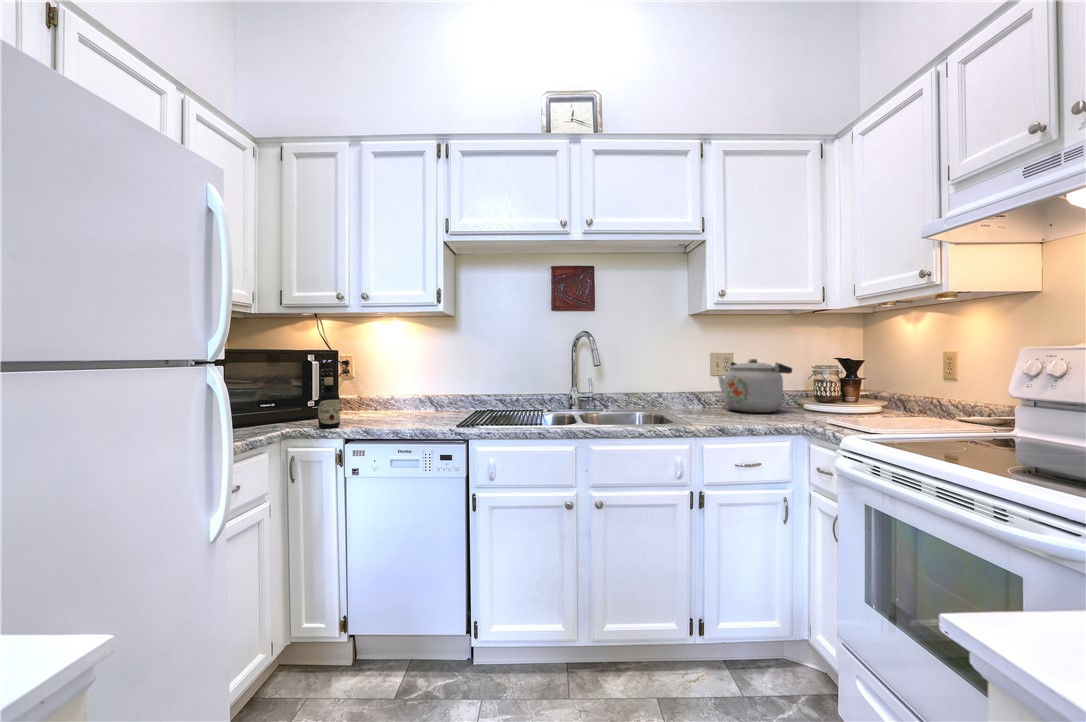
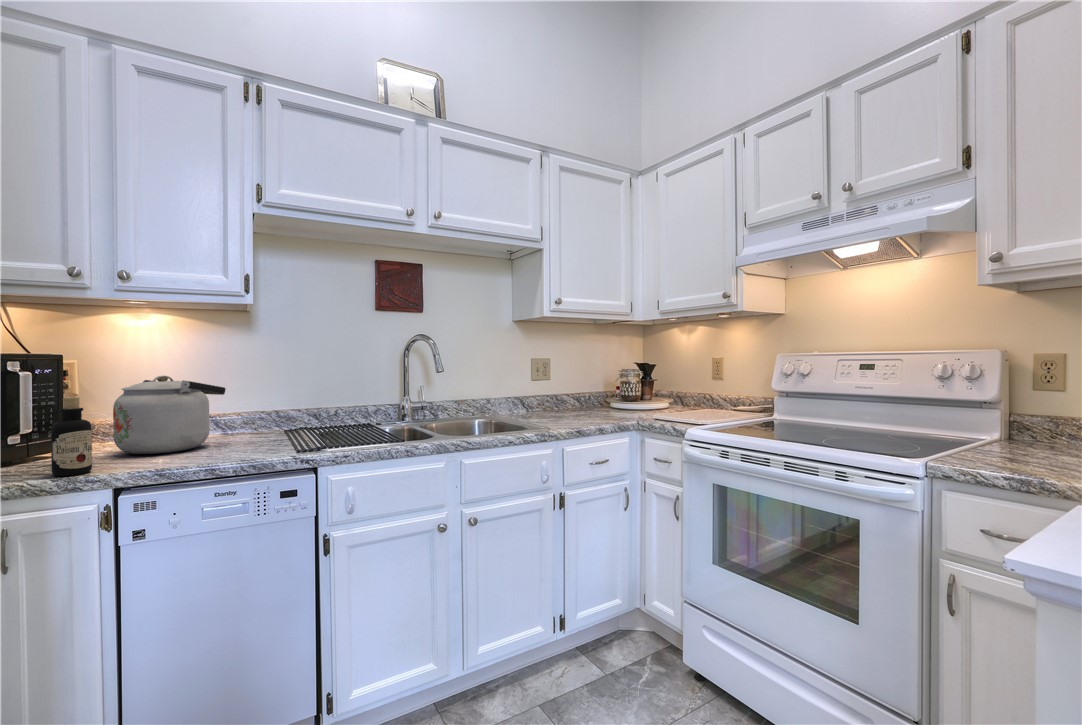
kettle: present [718,359,792,413] -> present [113,375,226,454]

